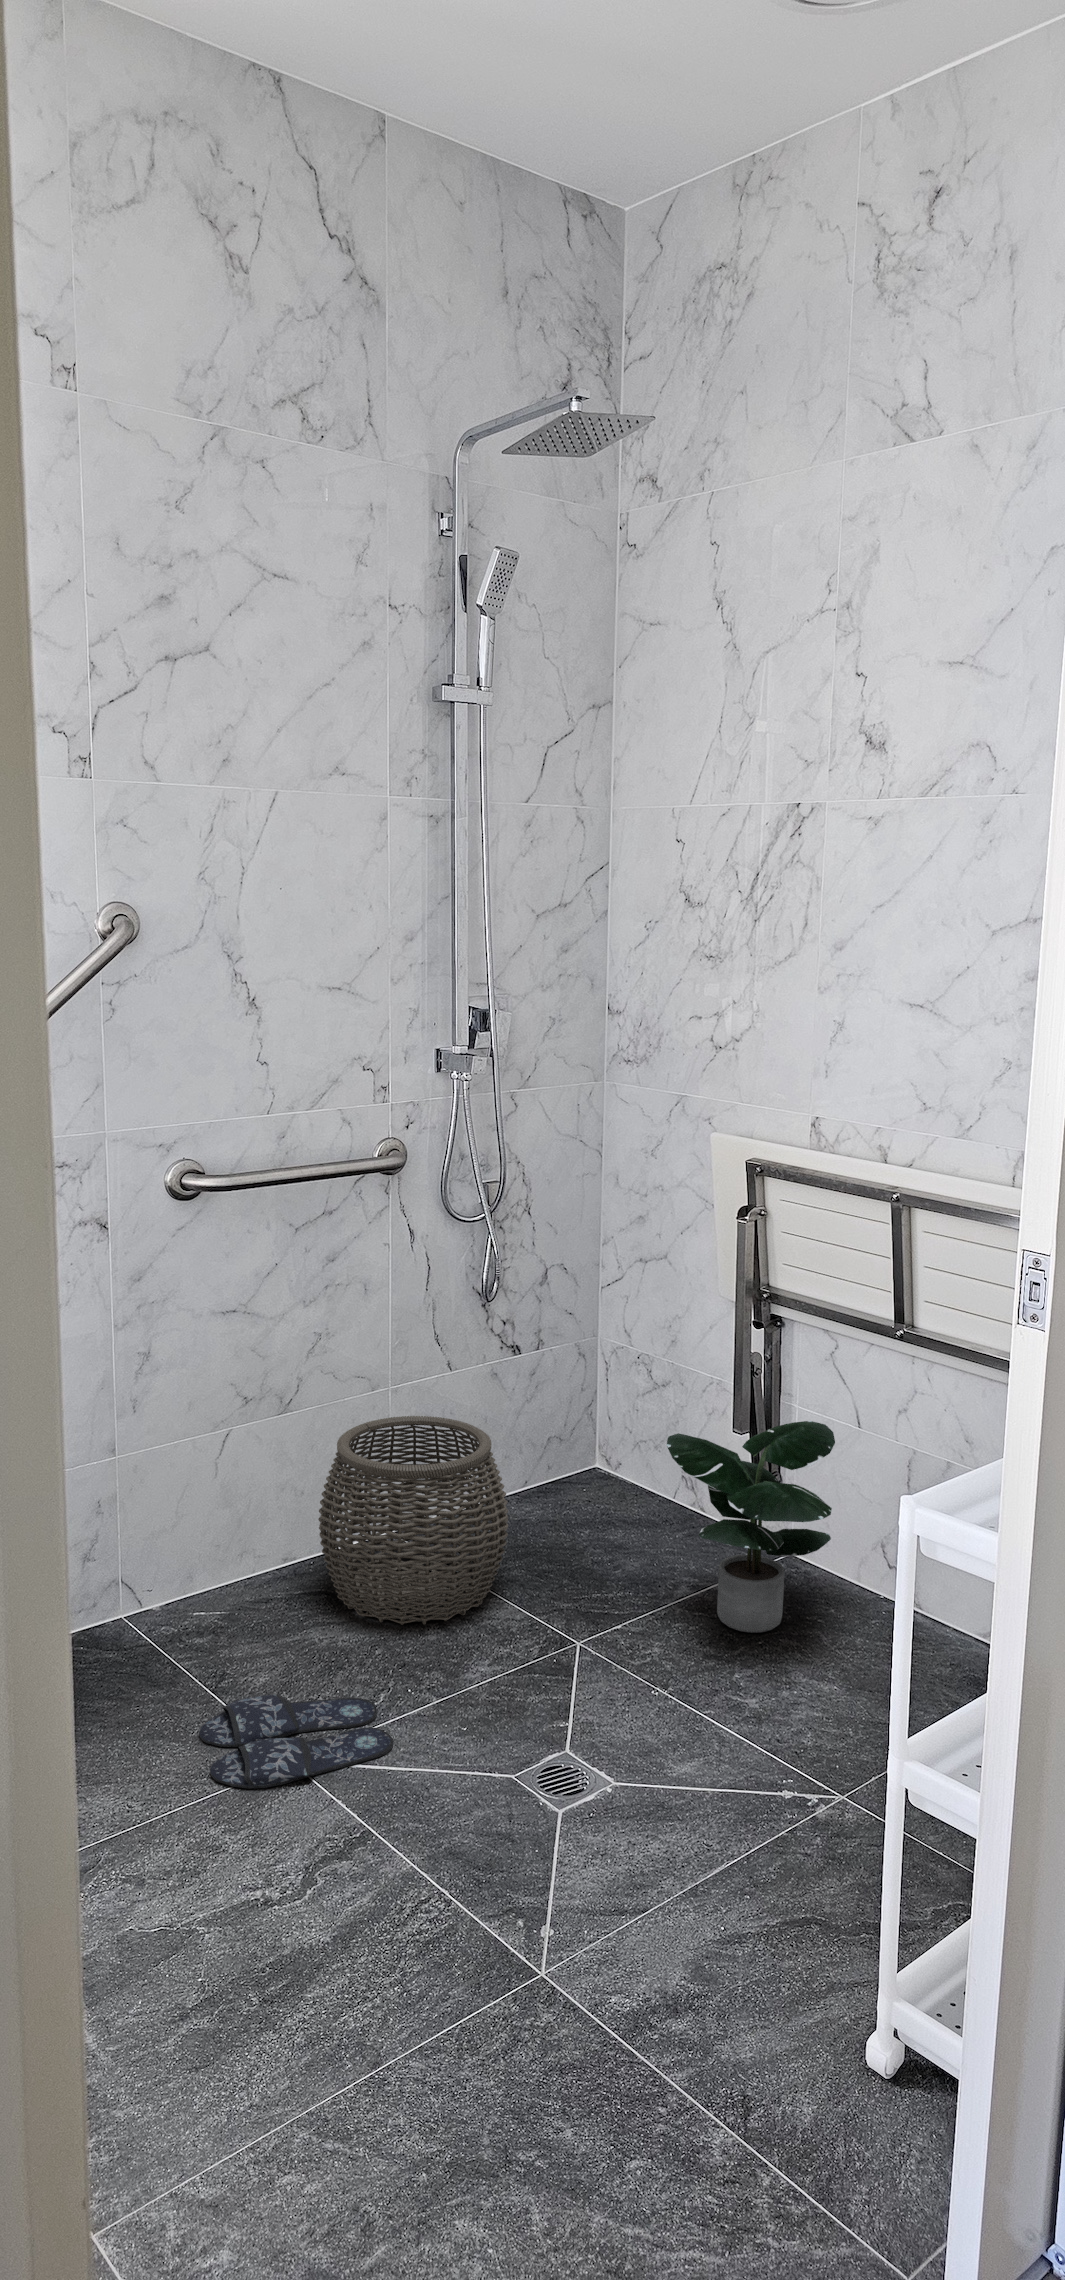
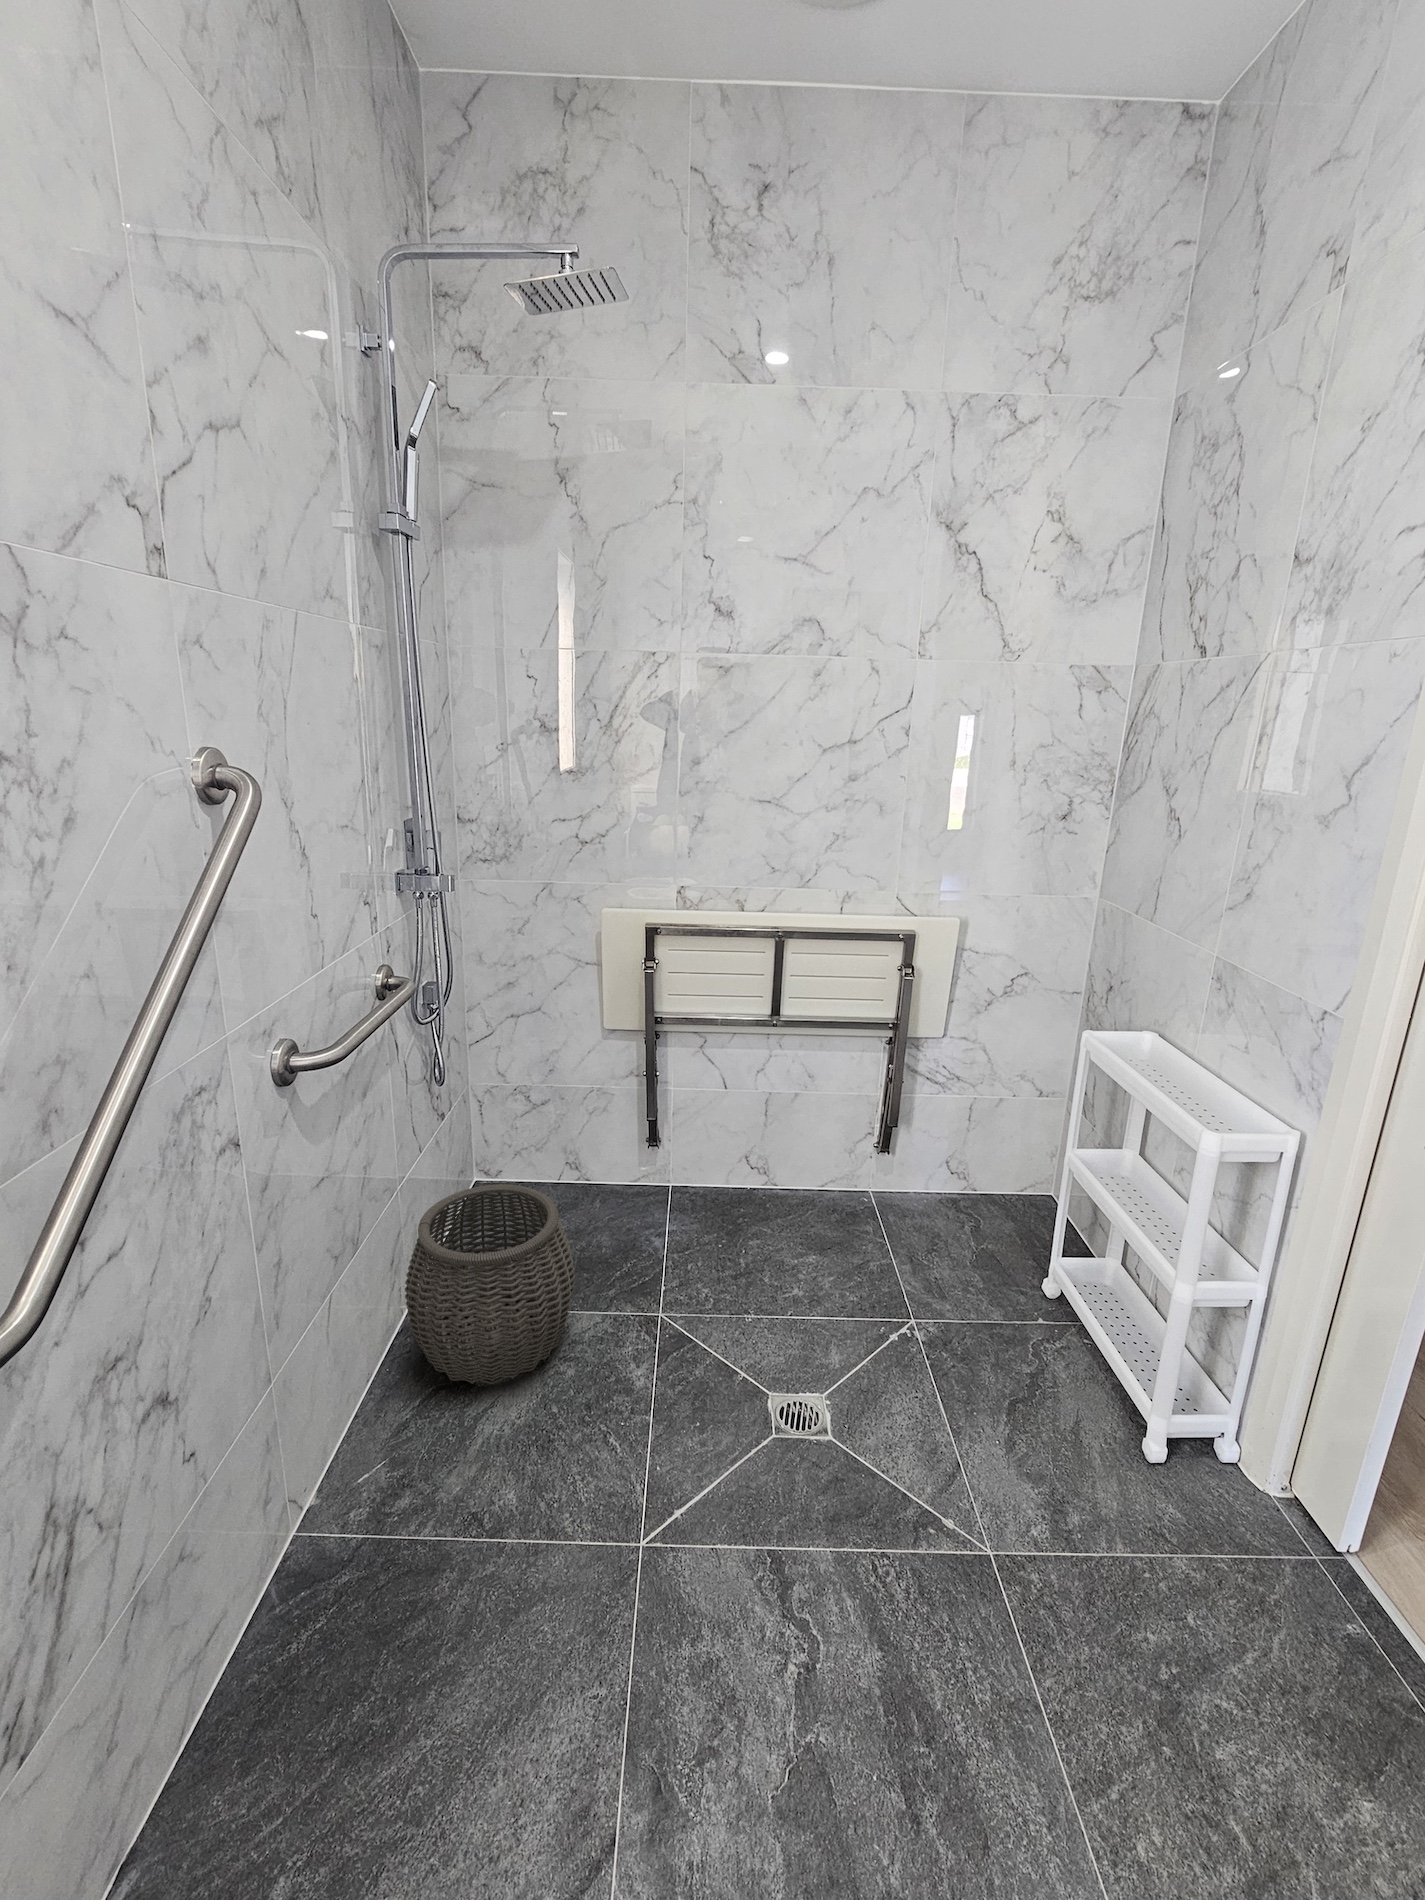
potted plant: present [667,1421,835,1633] -> none [651,1089,782,1244]
slippers: present [200,1695,393,1789] -> none [523,1447,681,1610]

